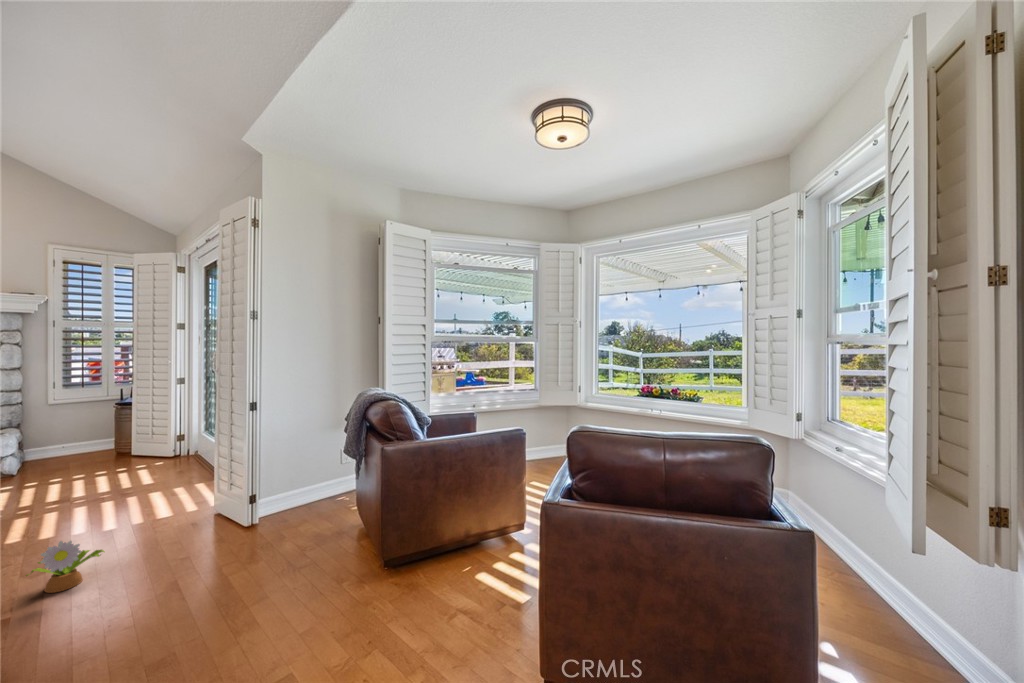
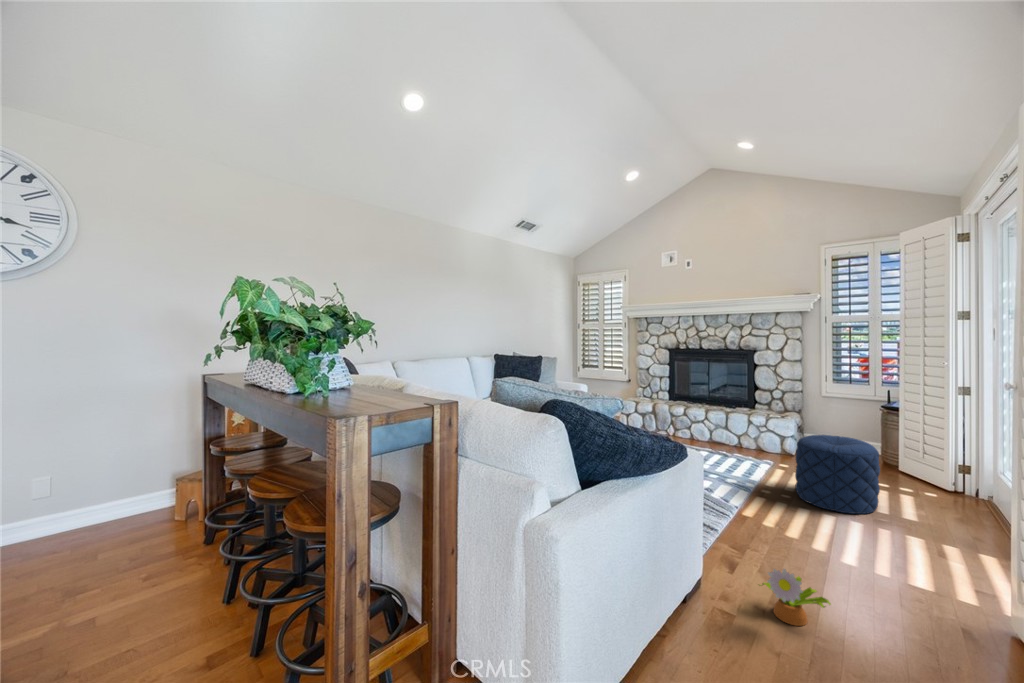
pouf: none [32,431,123,505] -> present [795,435,880,514]

